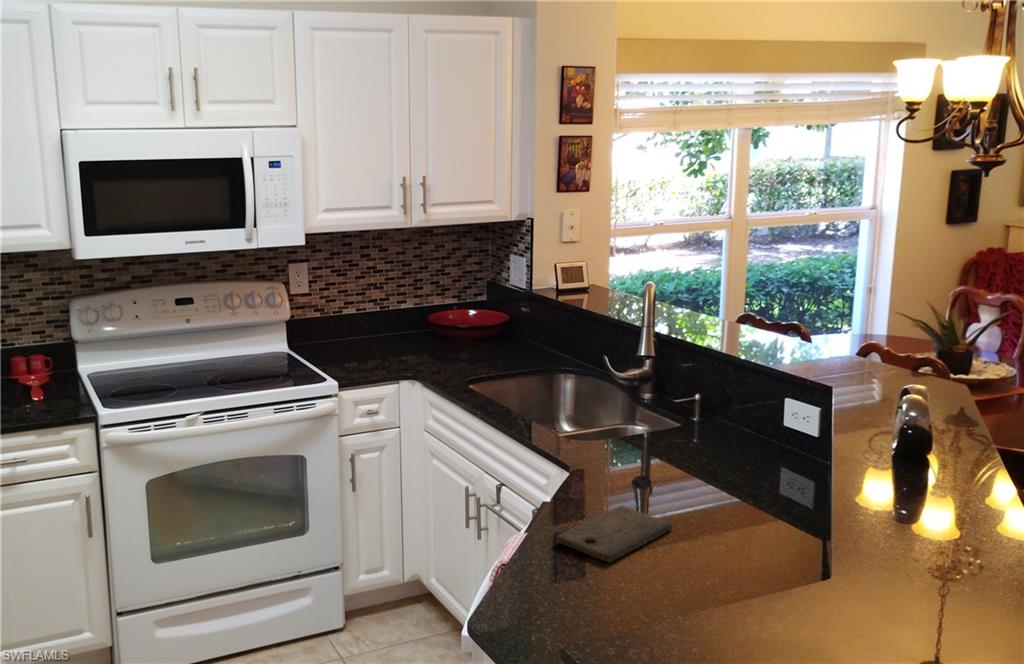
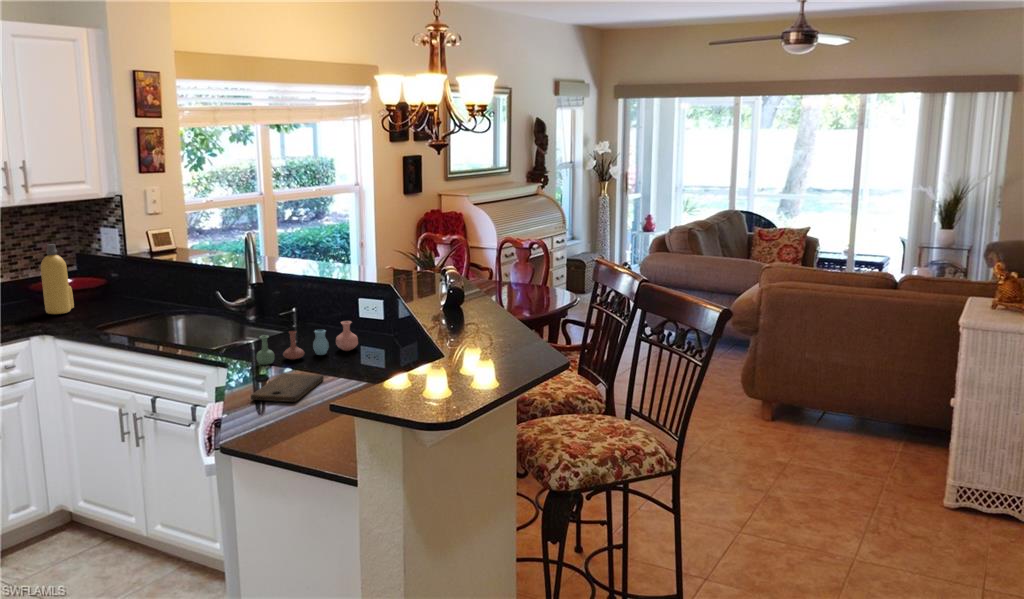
bottle: none [435,272,467,354] -> present [41,244,74,314]
vase: none [603,438,755,483] -> present [257,321,358,365]

